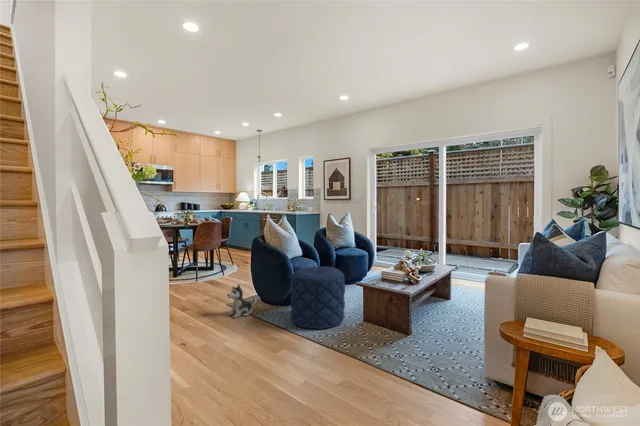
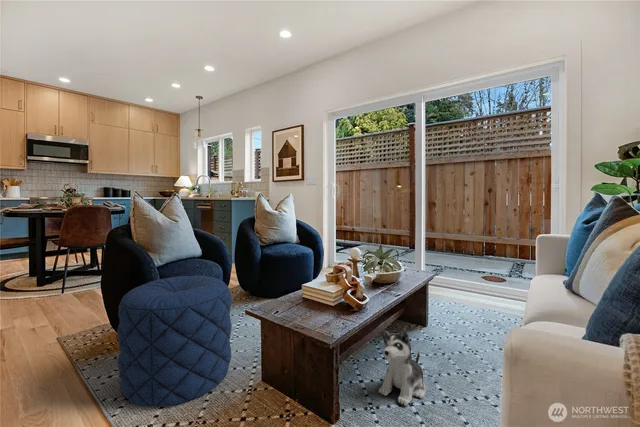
plush toy: present [227,285,254,318] -> present [379,328,426,406]

